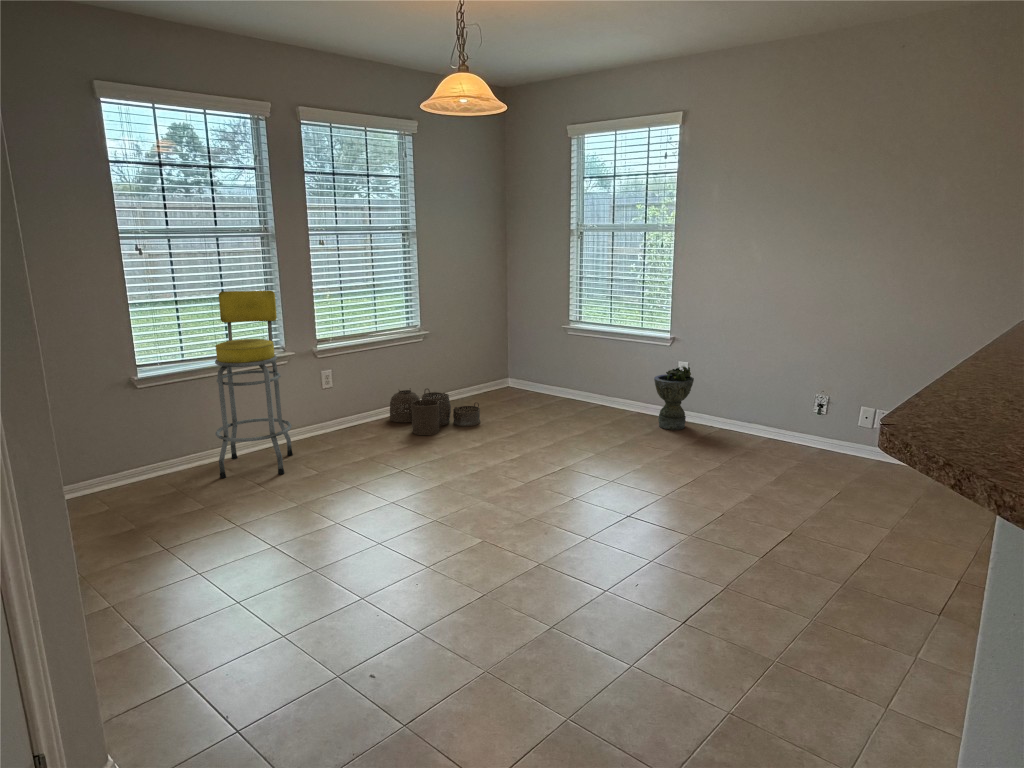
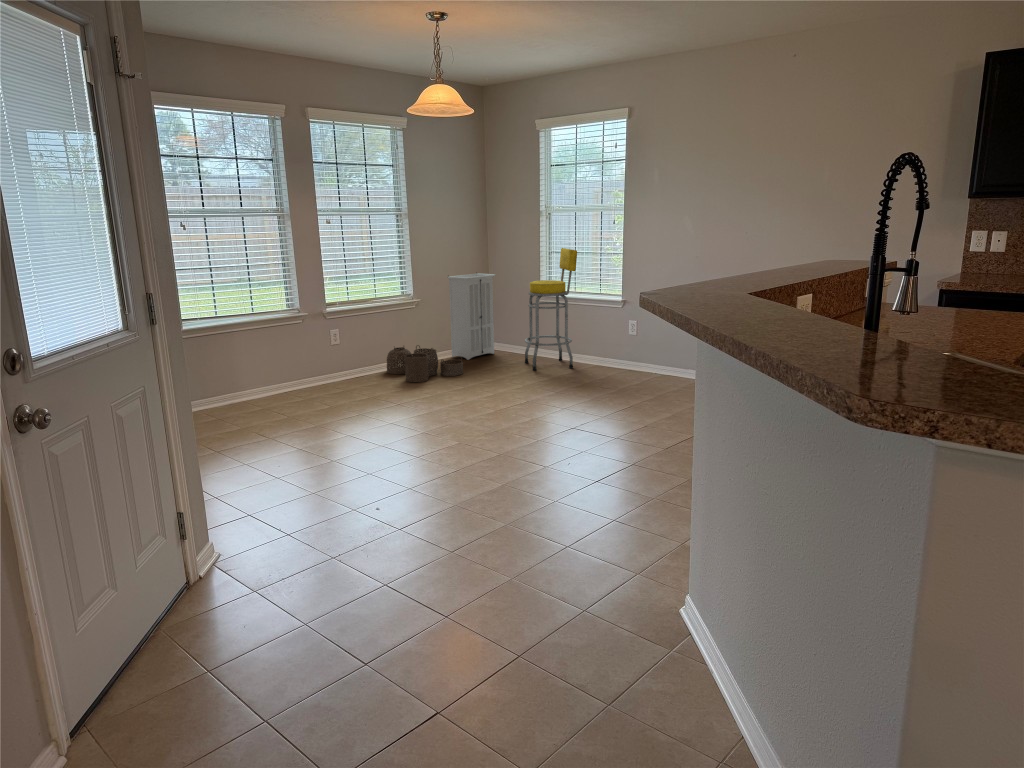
bar stool: present [215,291,293,478] -> present [525,248,577,371]
storage cabinet: none [461,300,518,402] -> present [447,273,496,360]
planter: present [654,367,694,430] -> none [609,323,641,376]

